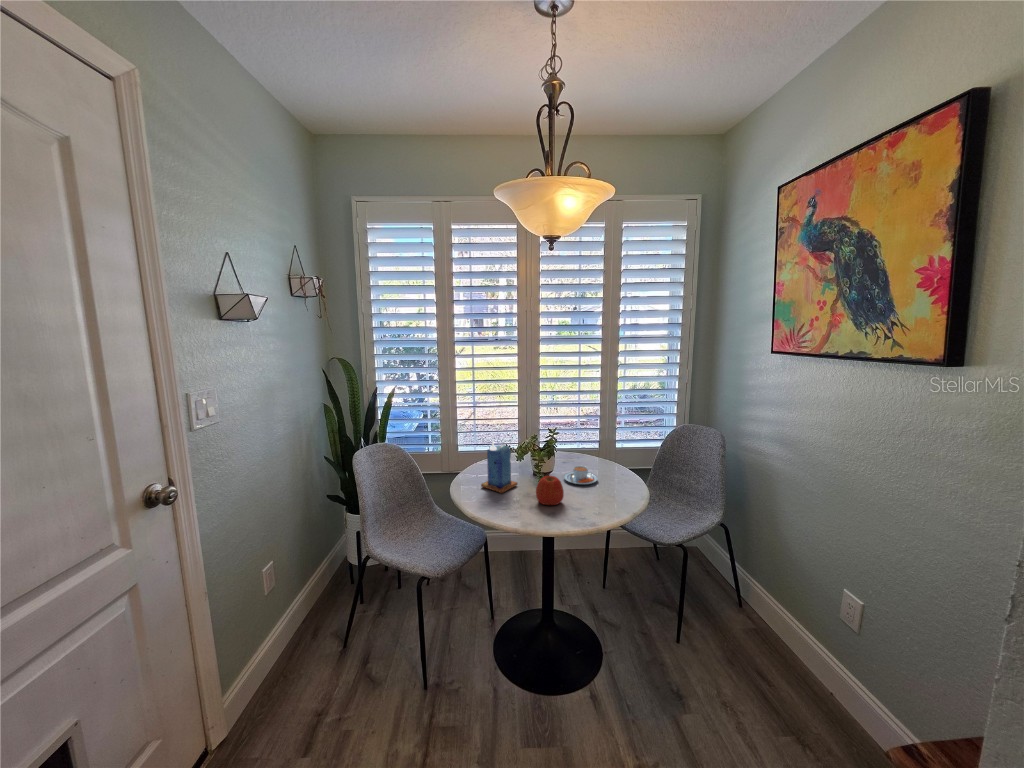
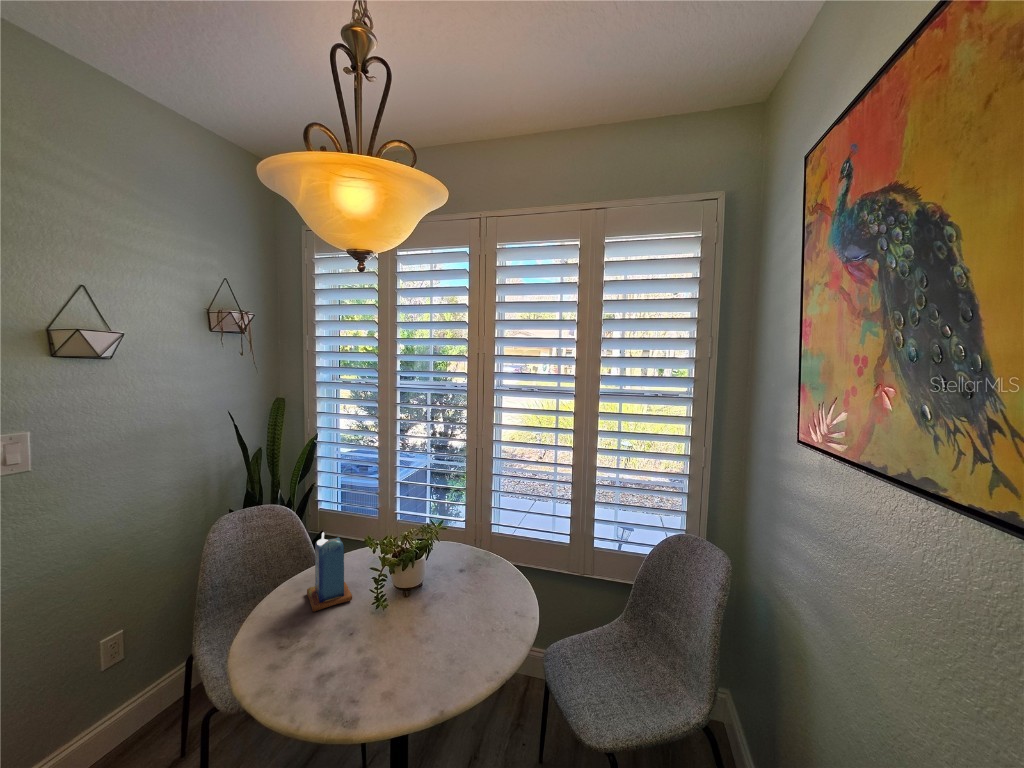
teacup: present [564,466,598,484] -> none [420,585,471,622]
apple: present [536,476,564,505] -> none [323,604,369,656]

